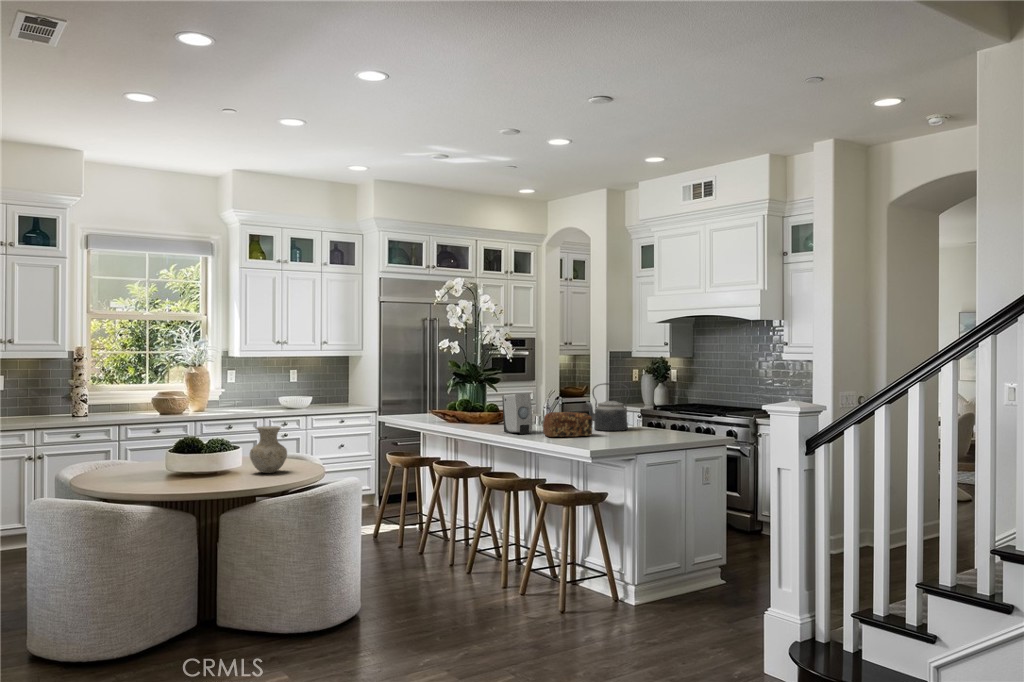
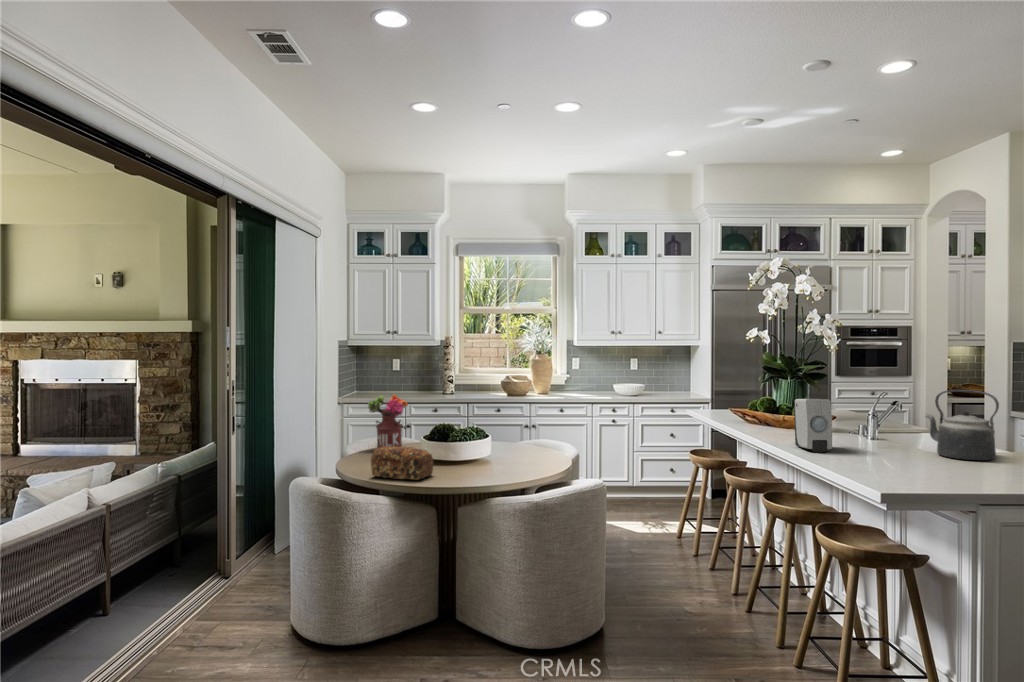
flower arrangement: none [78,410,125,474] -> present [368,394,408,448]
bread loaf: present [543,412,593,437] -> present [371,446,433,480]
vase: present [250,426,287,473] -> none [485,420,523,470]

